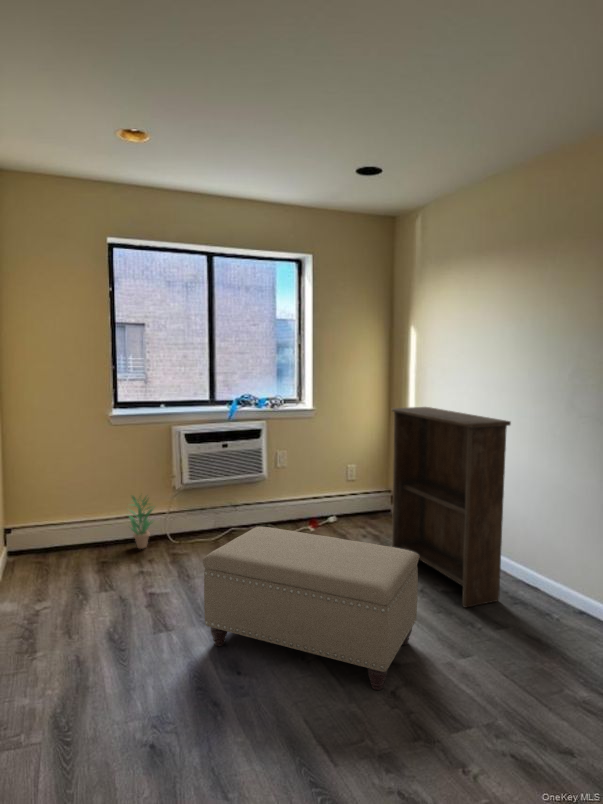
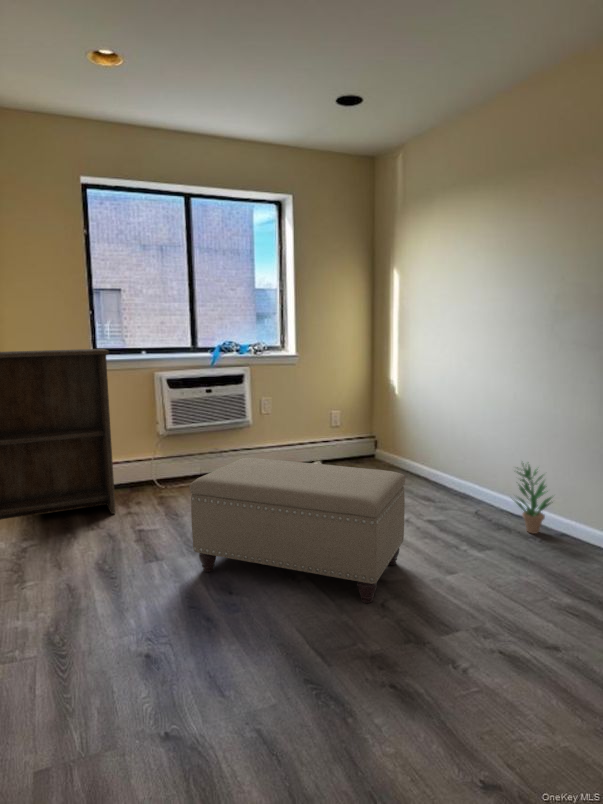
bookshelf: present [392,407,511,608] -> present [0,349,116,520]
potted plant: present [129,496,153,549] -> present [515,465,552,534]

